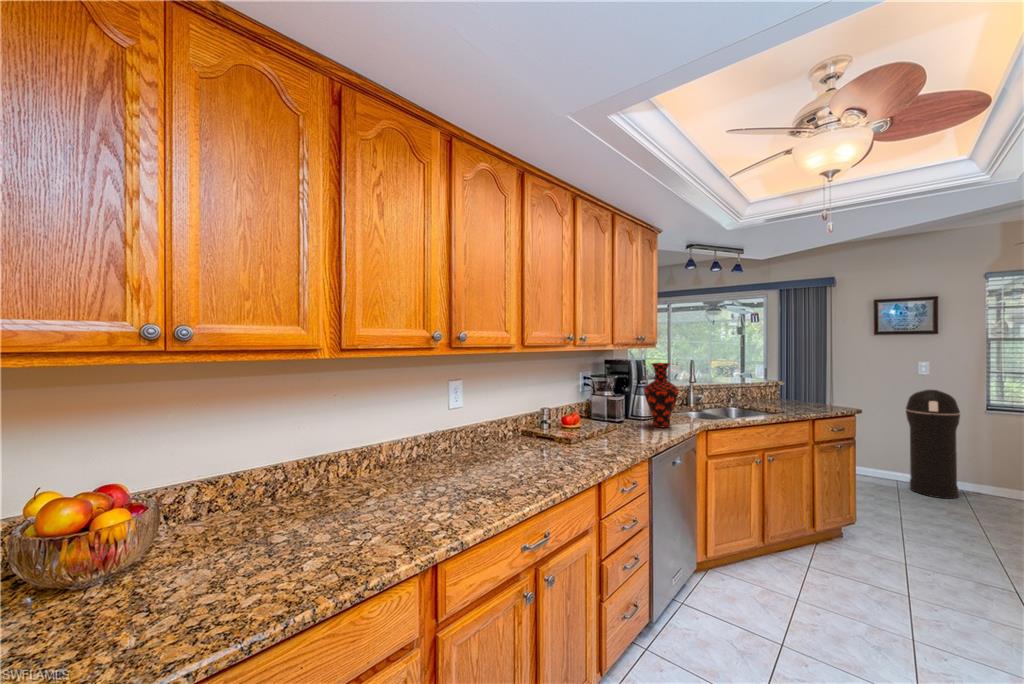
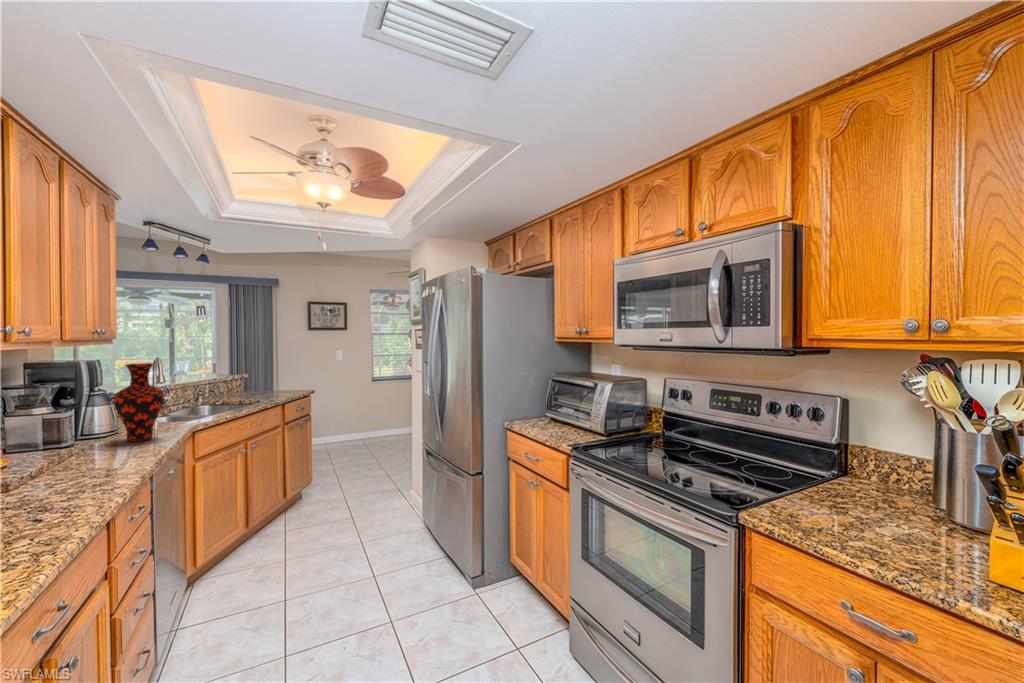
trash can: present [906,390,960,499] -> none [328,372,358,449]

